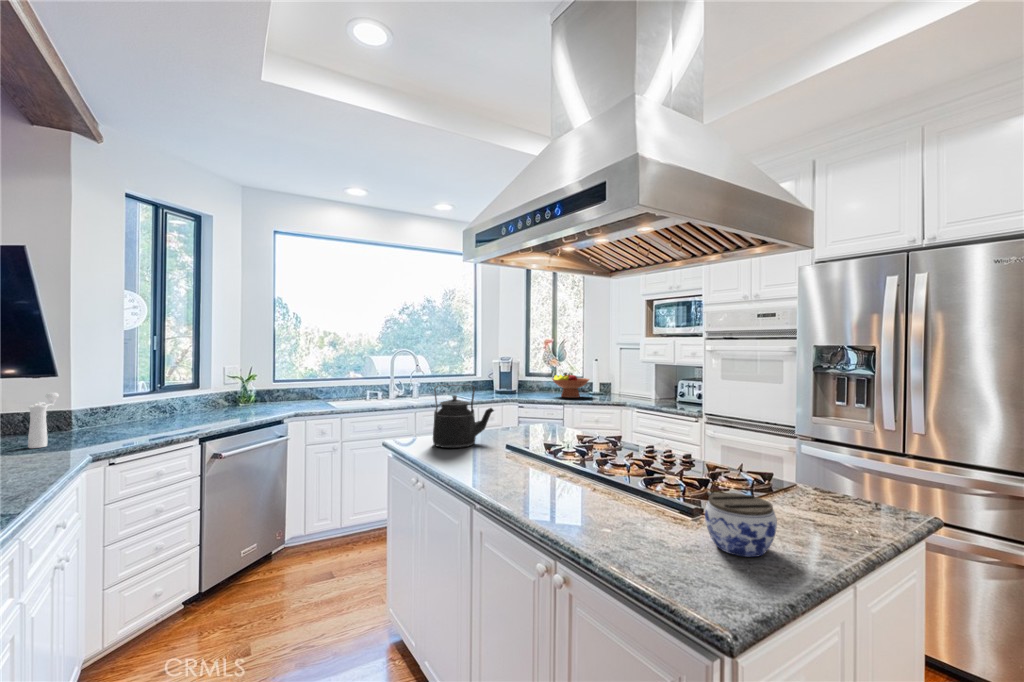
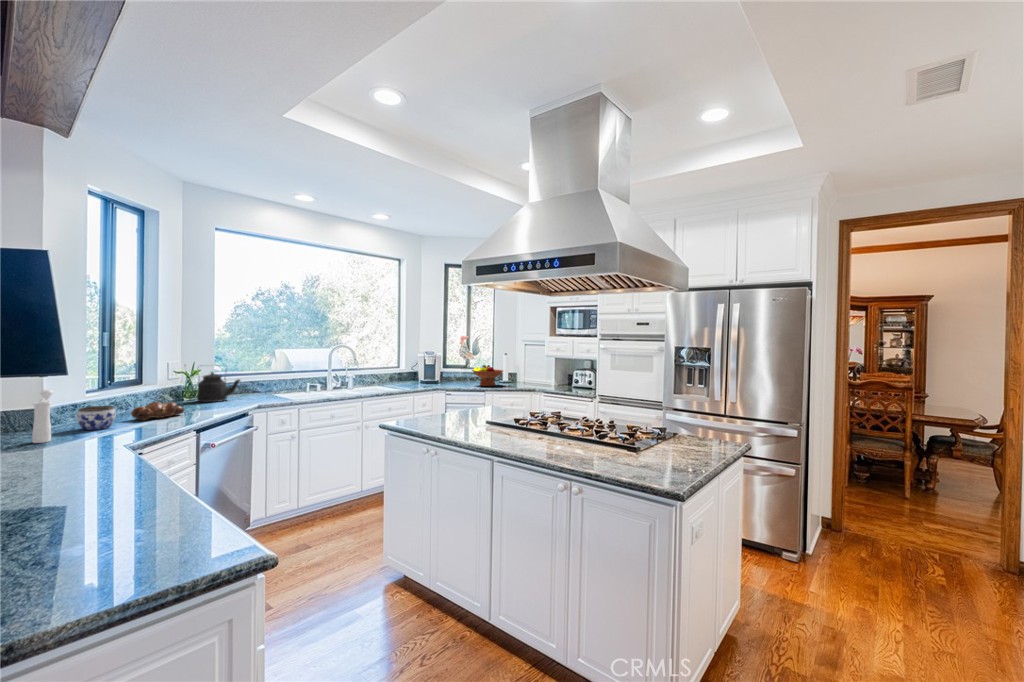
kettle: present [433,385,494,448] -> present [197,371,240,402]
bread loaf: none [155,407,212,427] -> present [131,402,184,420]
jar: present [705,493,777,557] -> present [77,406,116,430]

